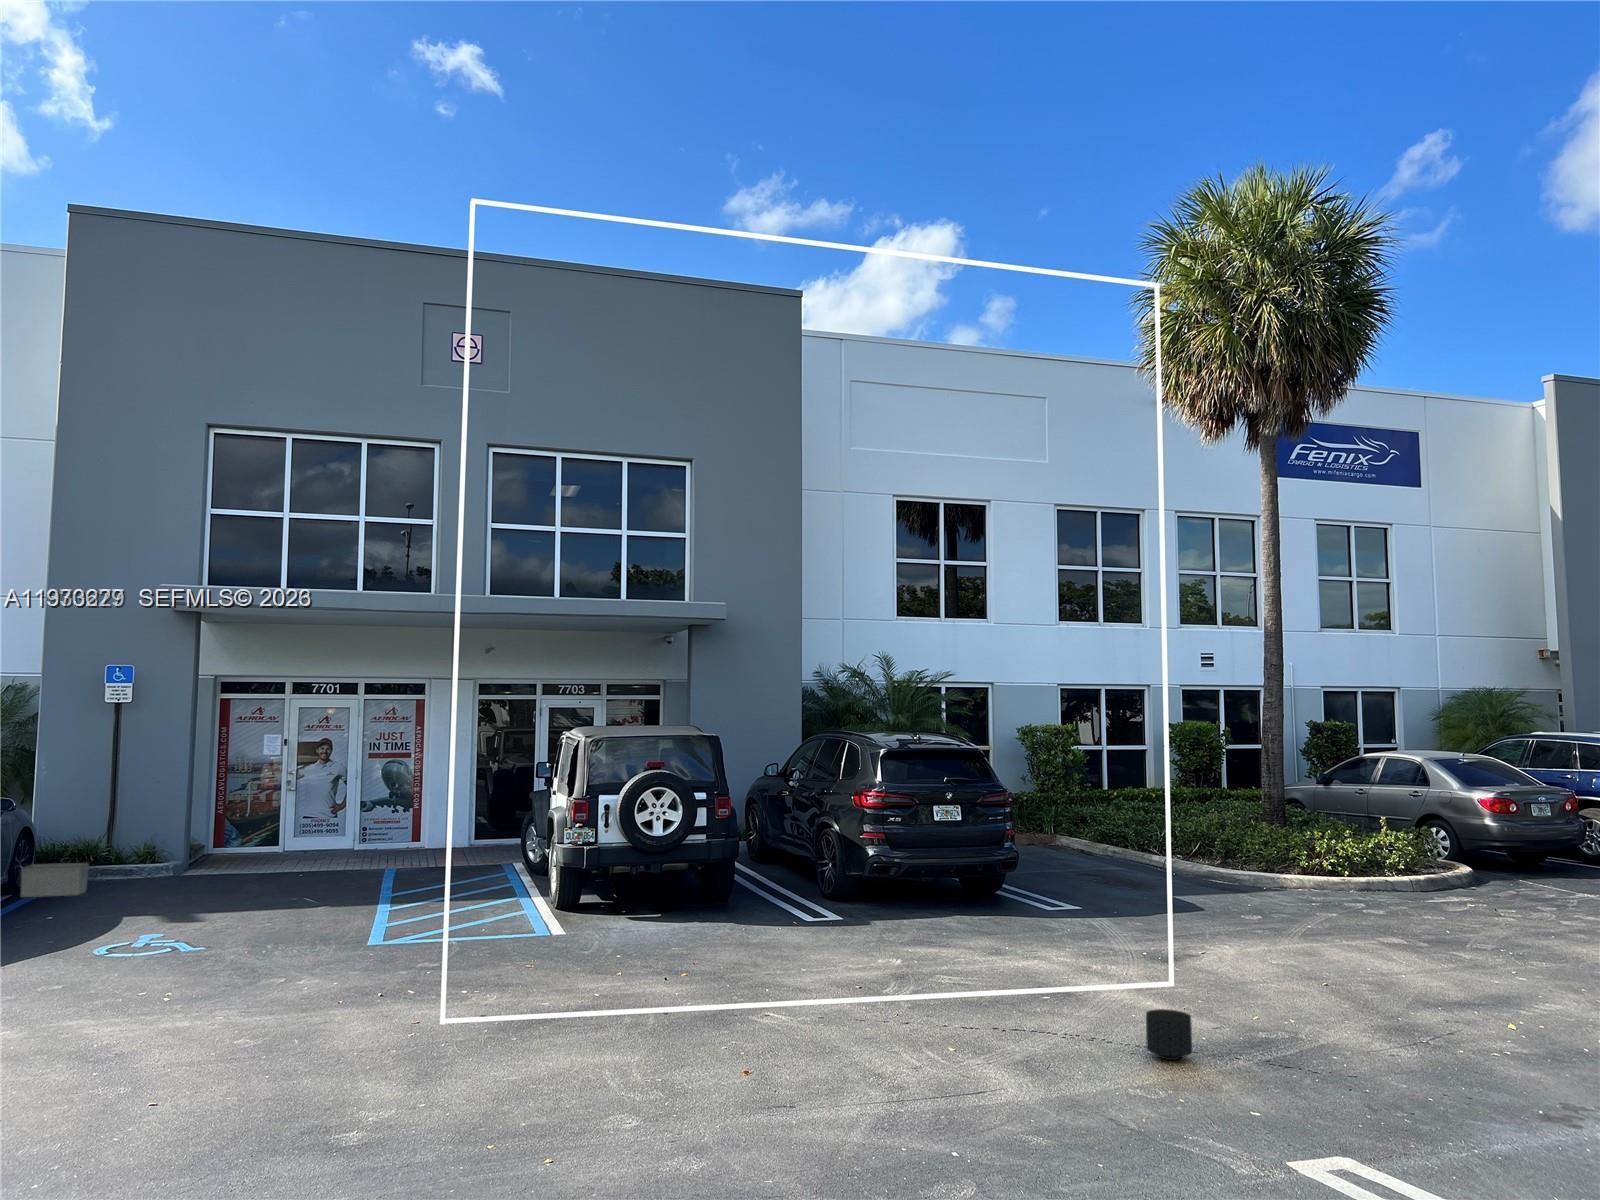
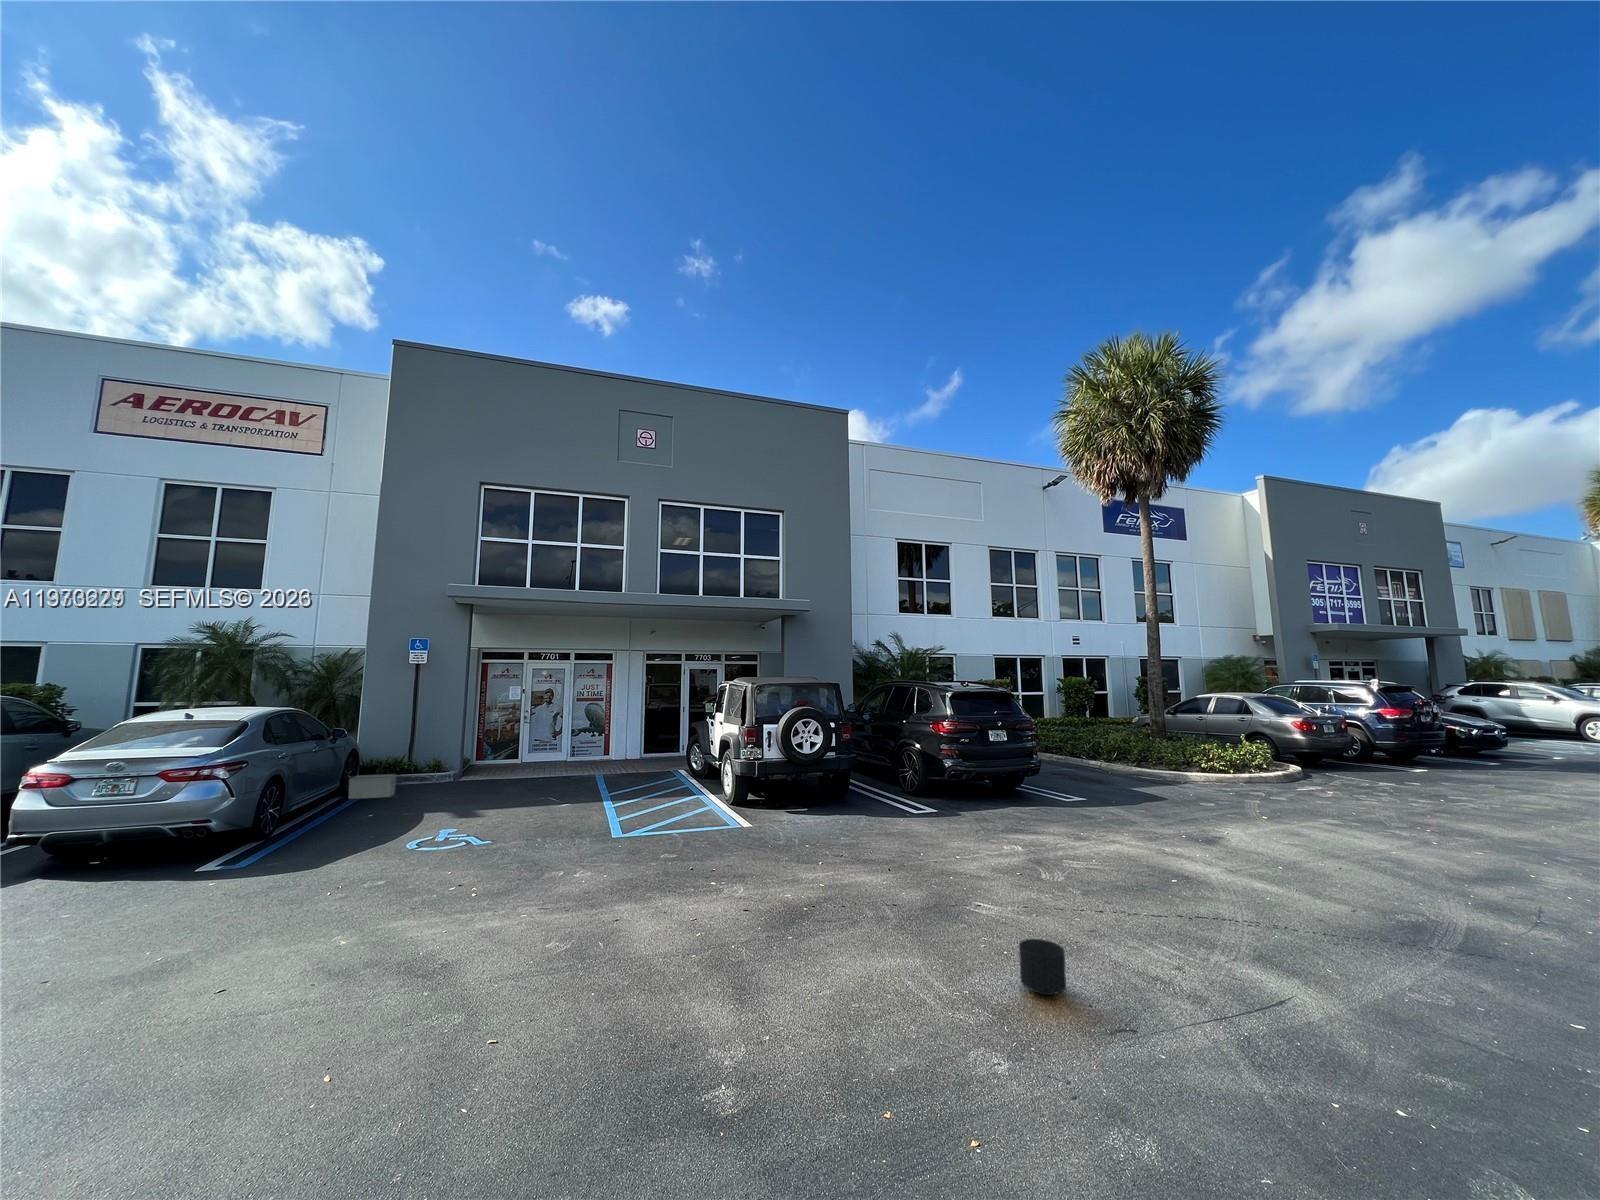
planter: present [1146,1009,1192,1060] -> present [1019,939,1066,995]

